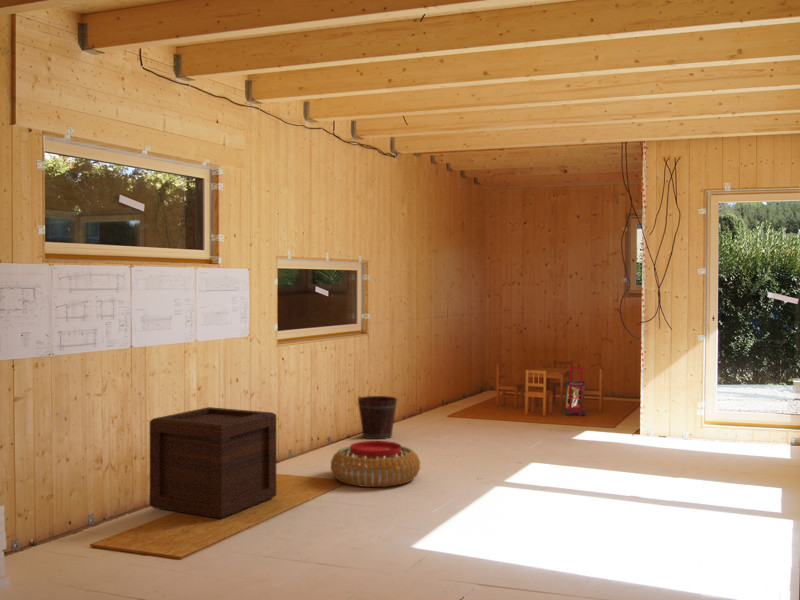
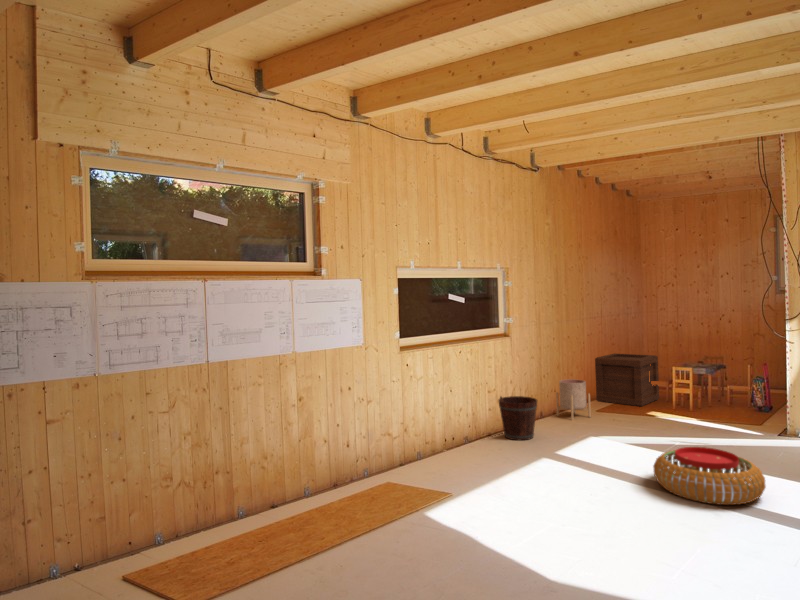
planter: none [405,381,439,422] -> present [556,379,591,420]
wooden crate: present [150,407,276,519] -> present [595,353,659,406]
pouf: present [331,441,420,487] -> present [653,447,766,505]

